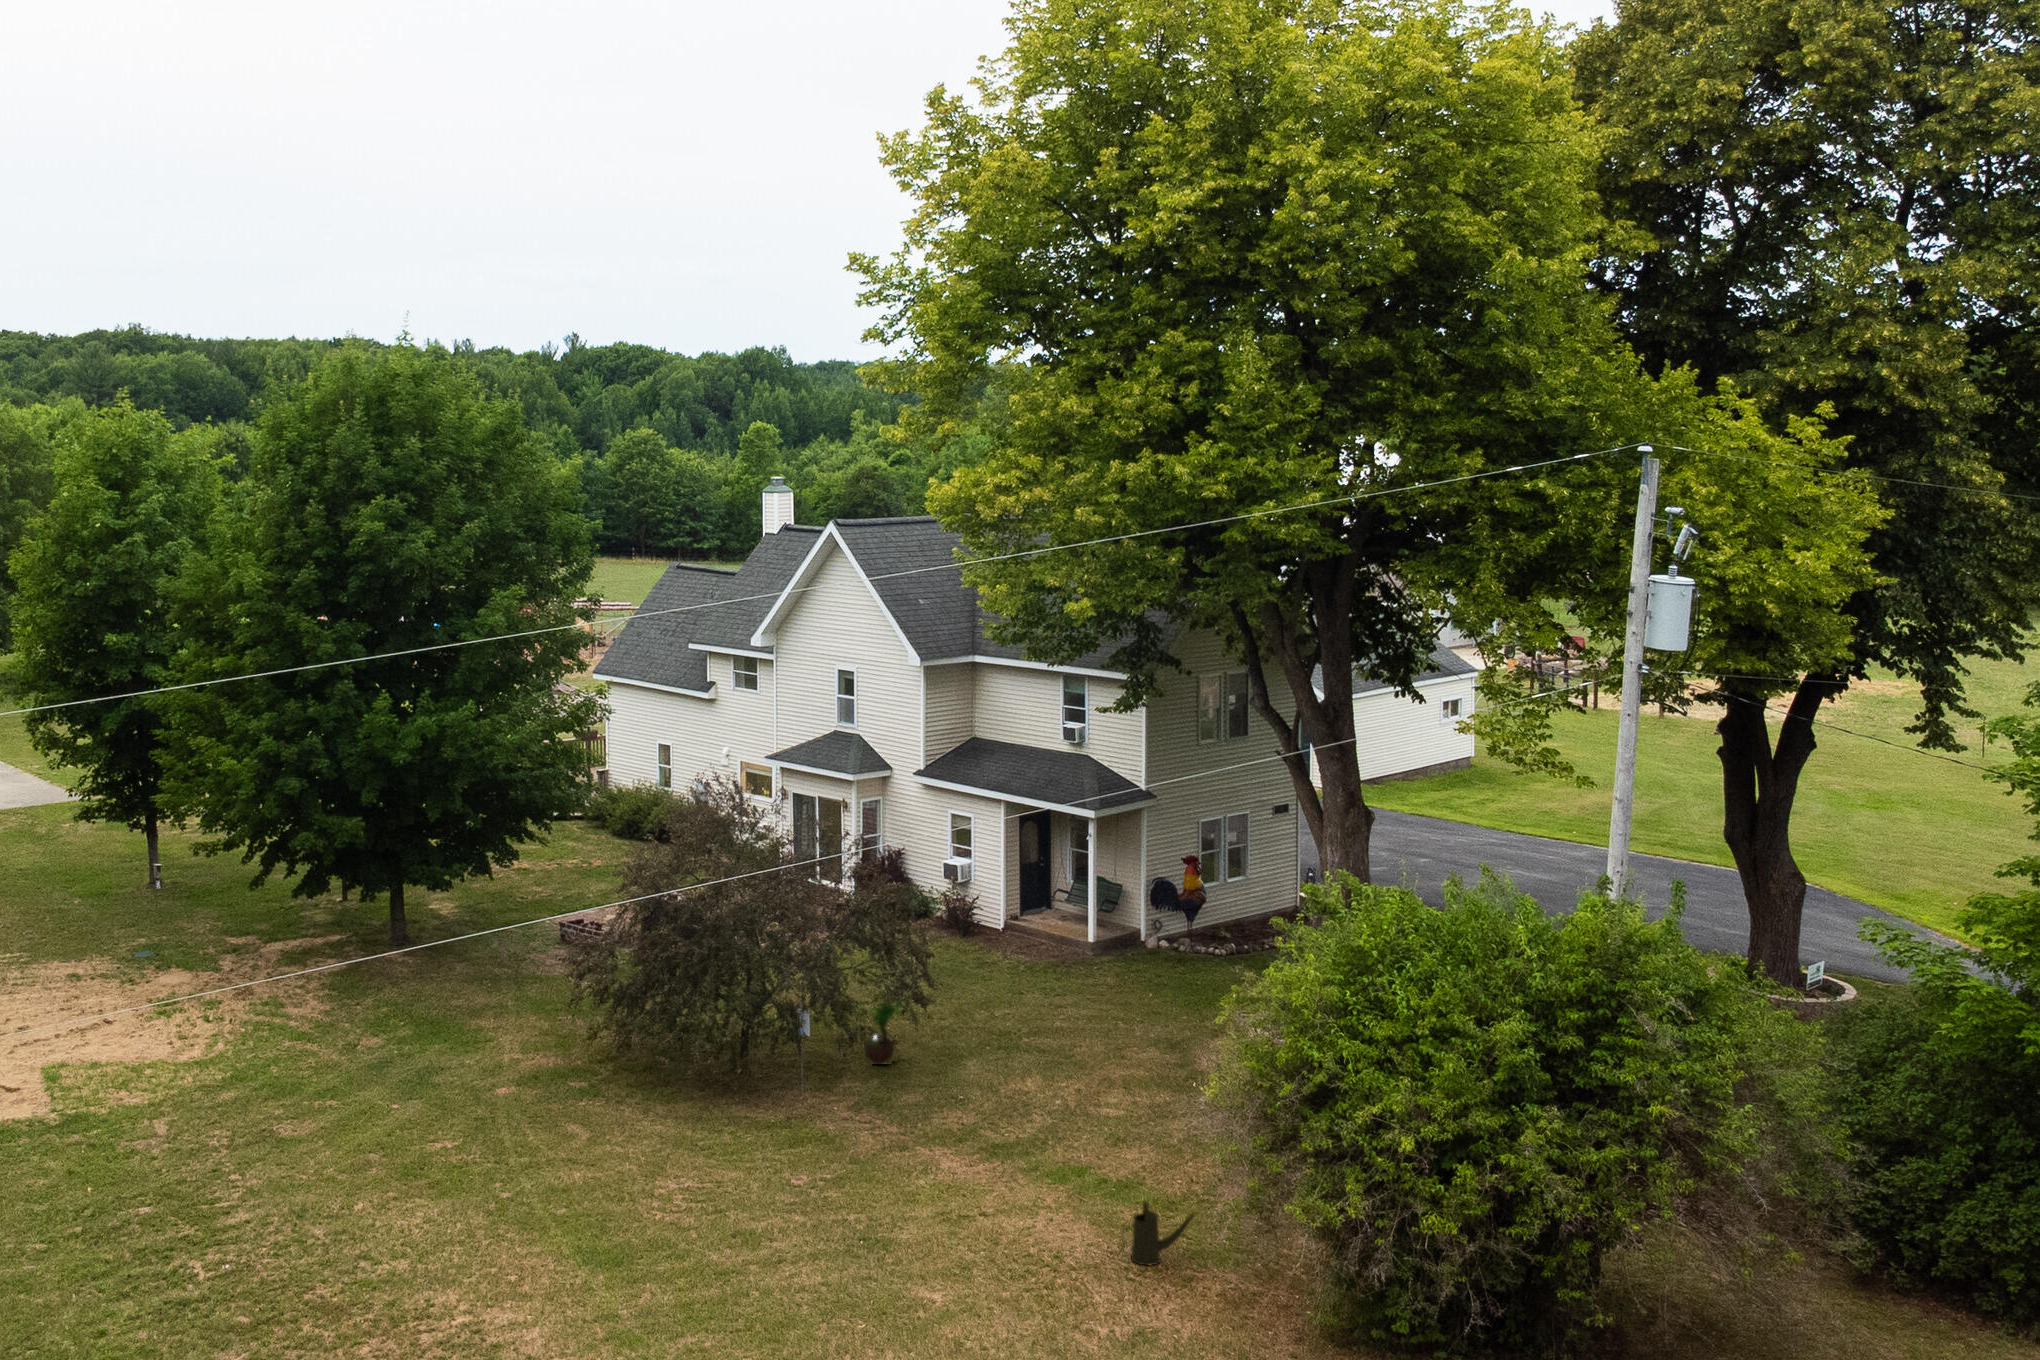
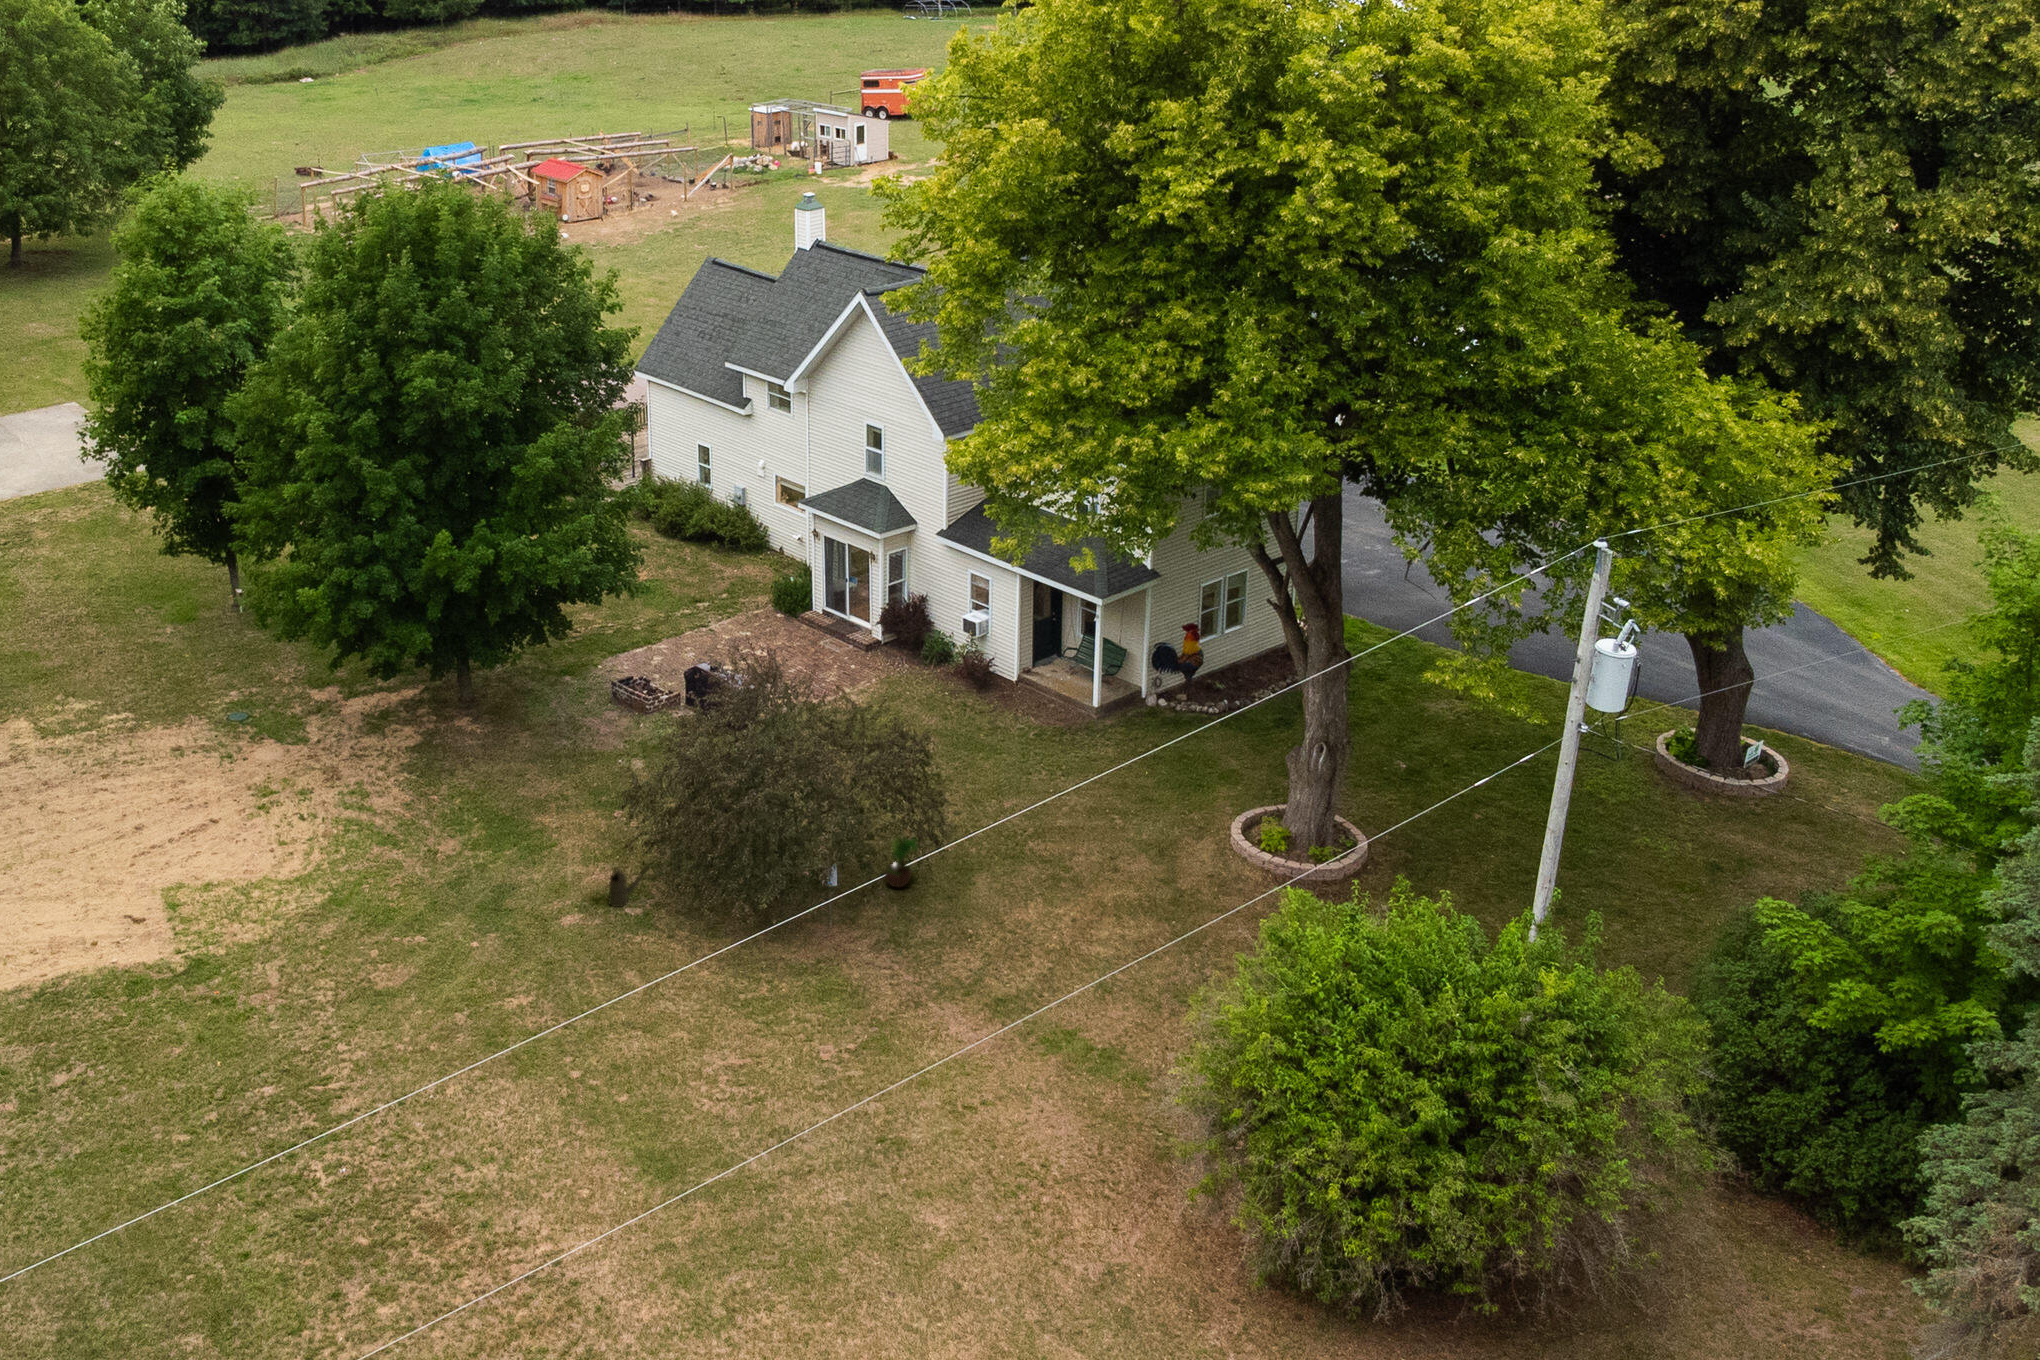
watering can: present [1122,1201,1194,1265] -> present [608,868,647,907]

